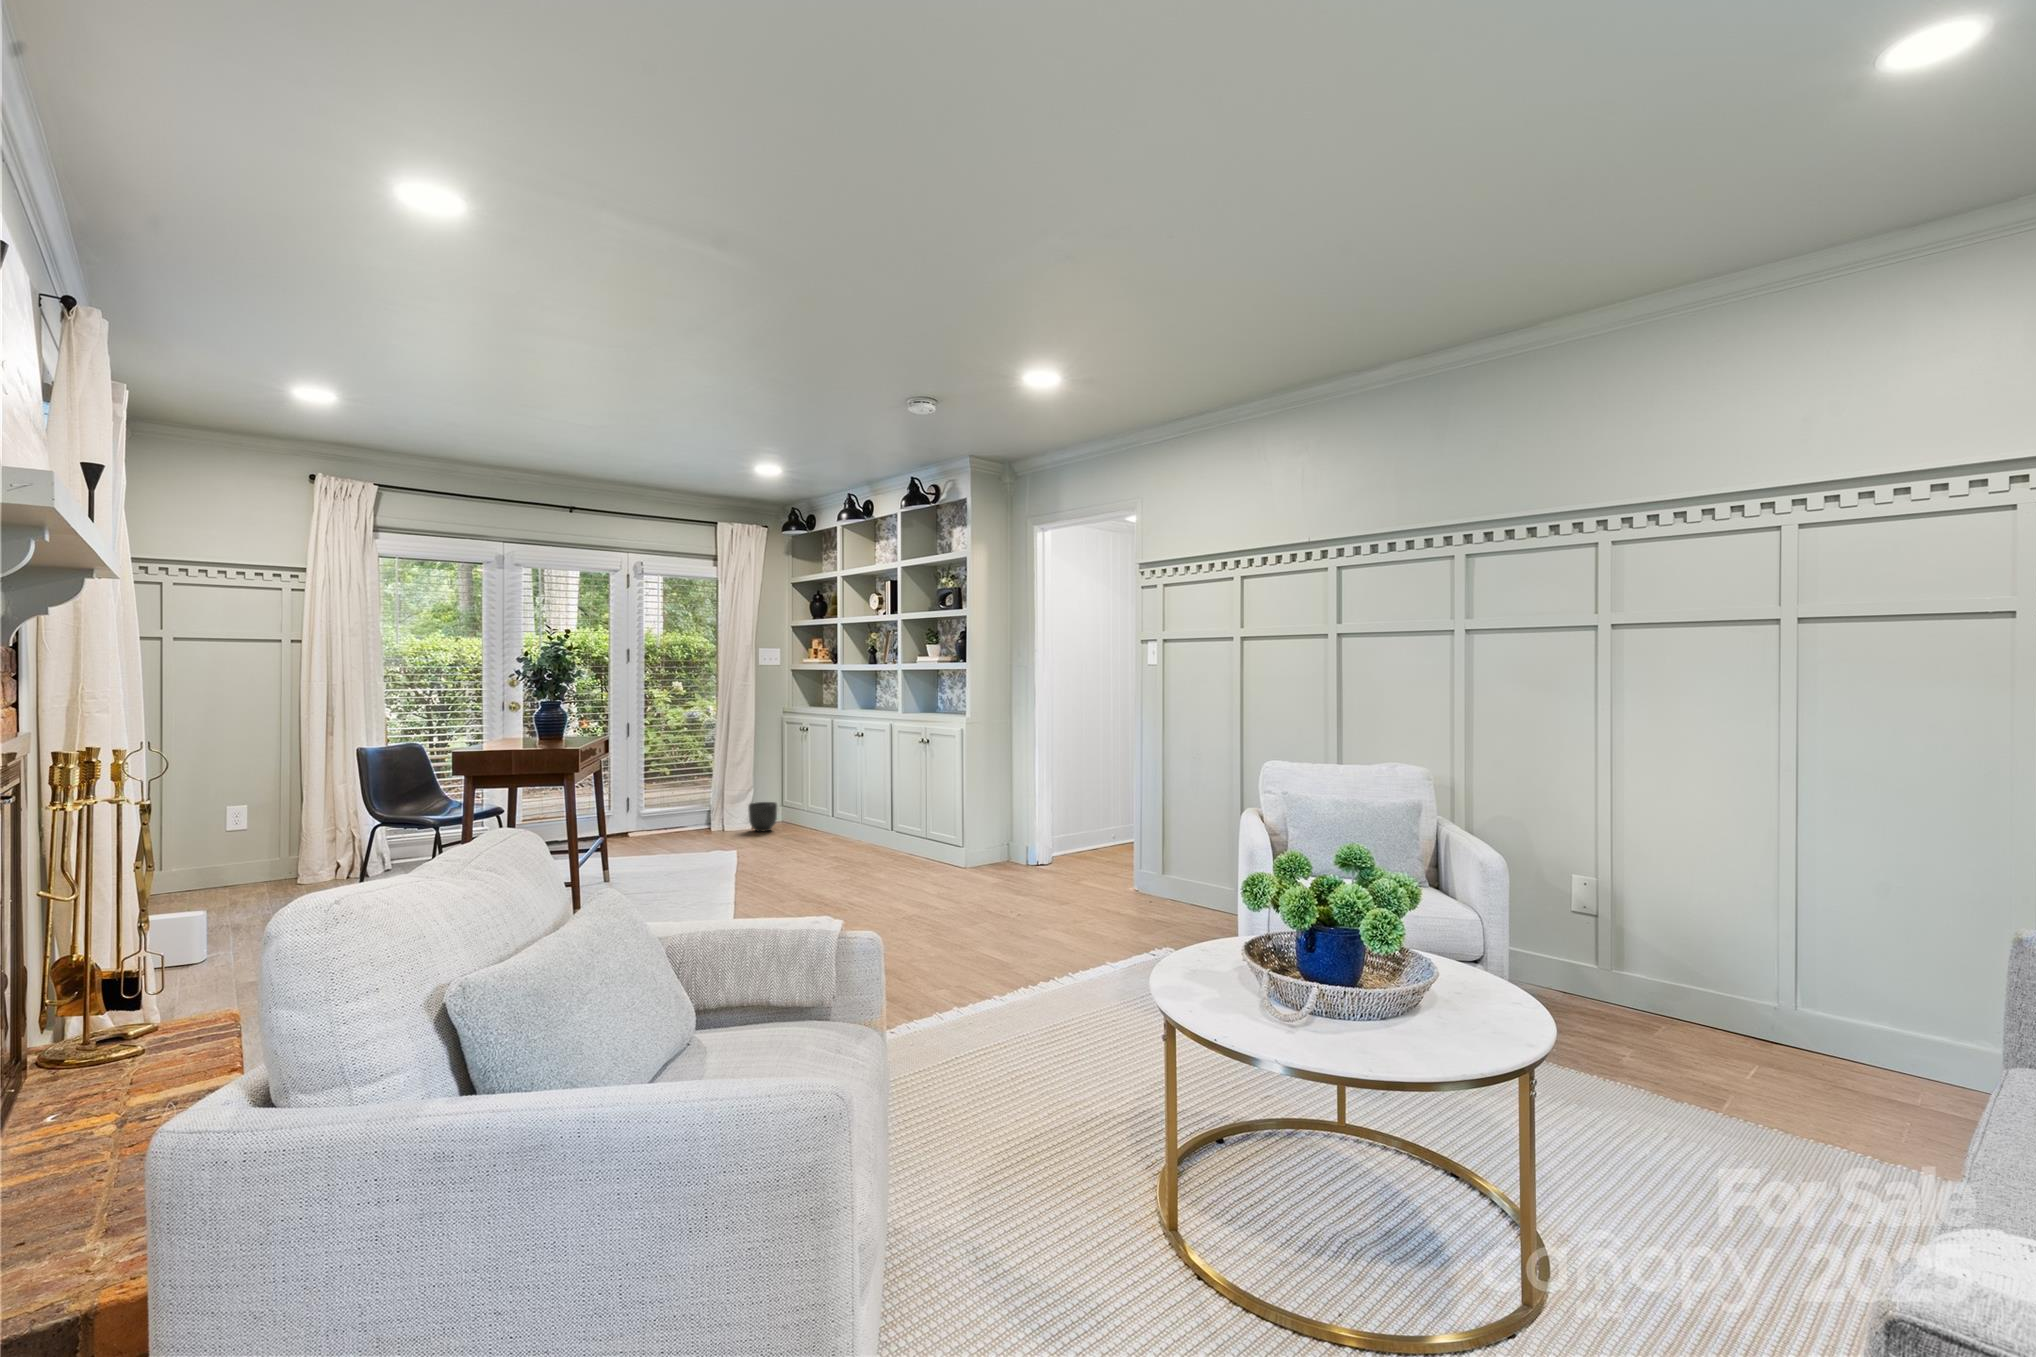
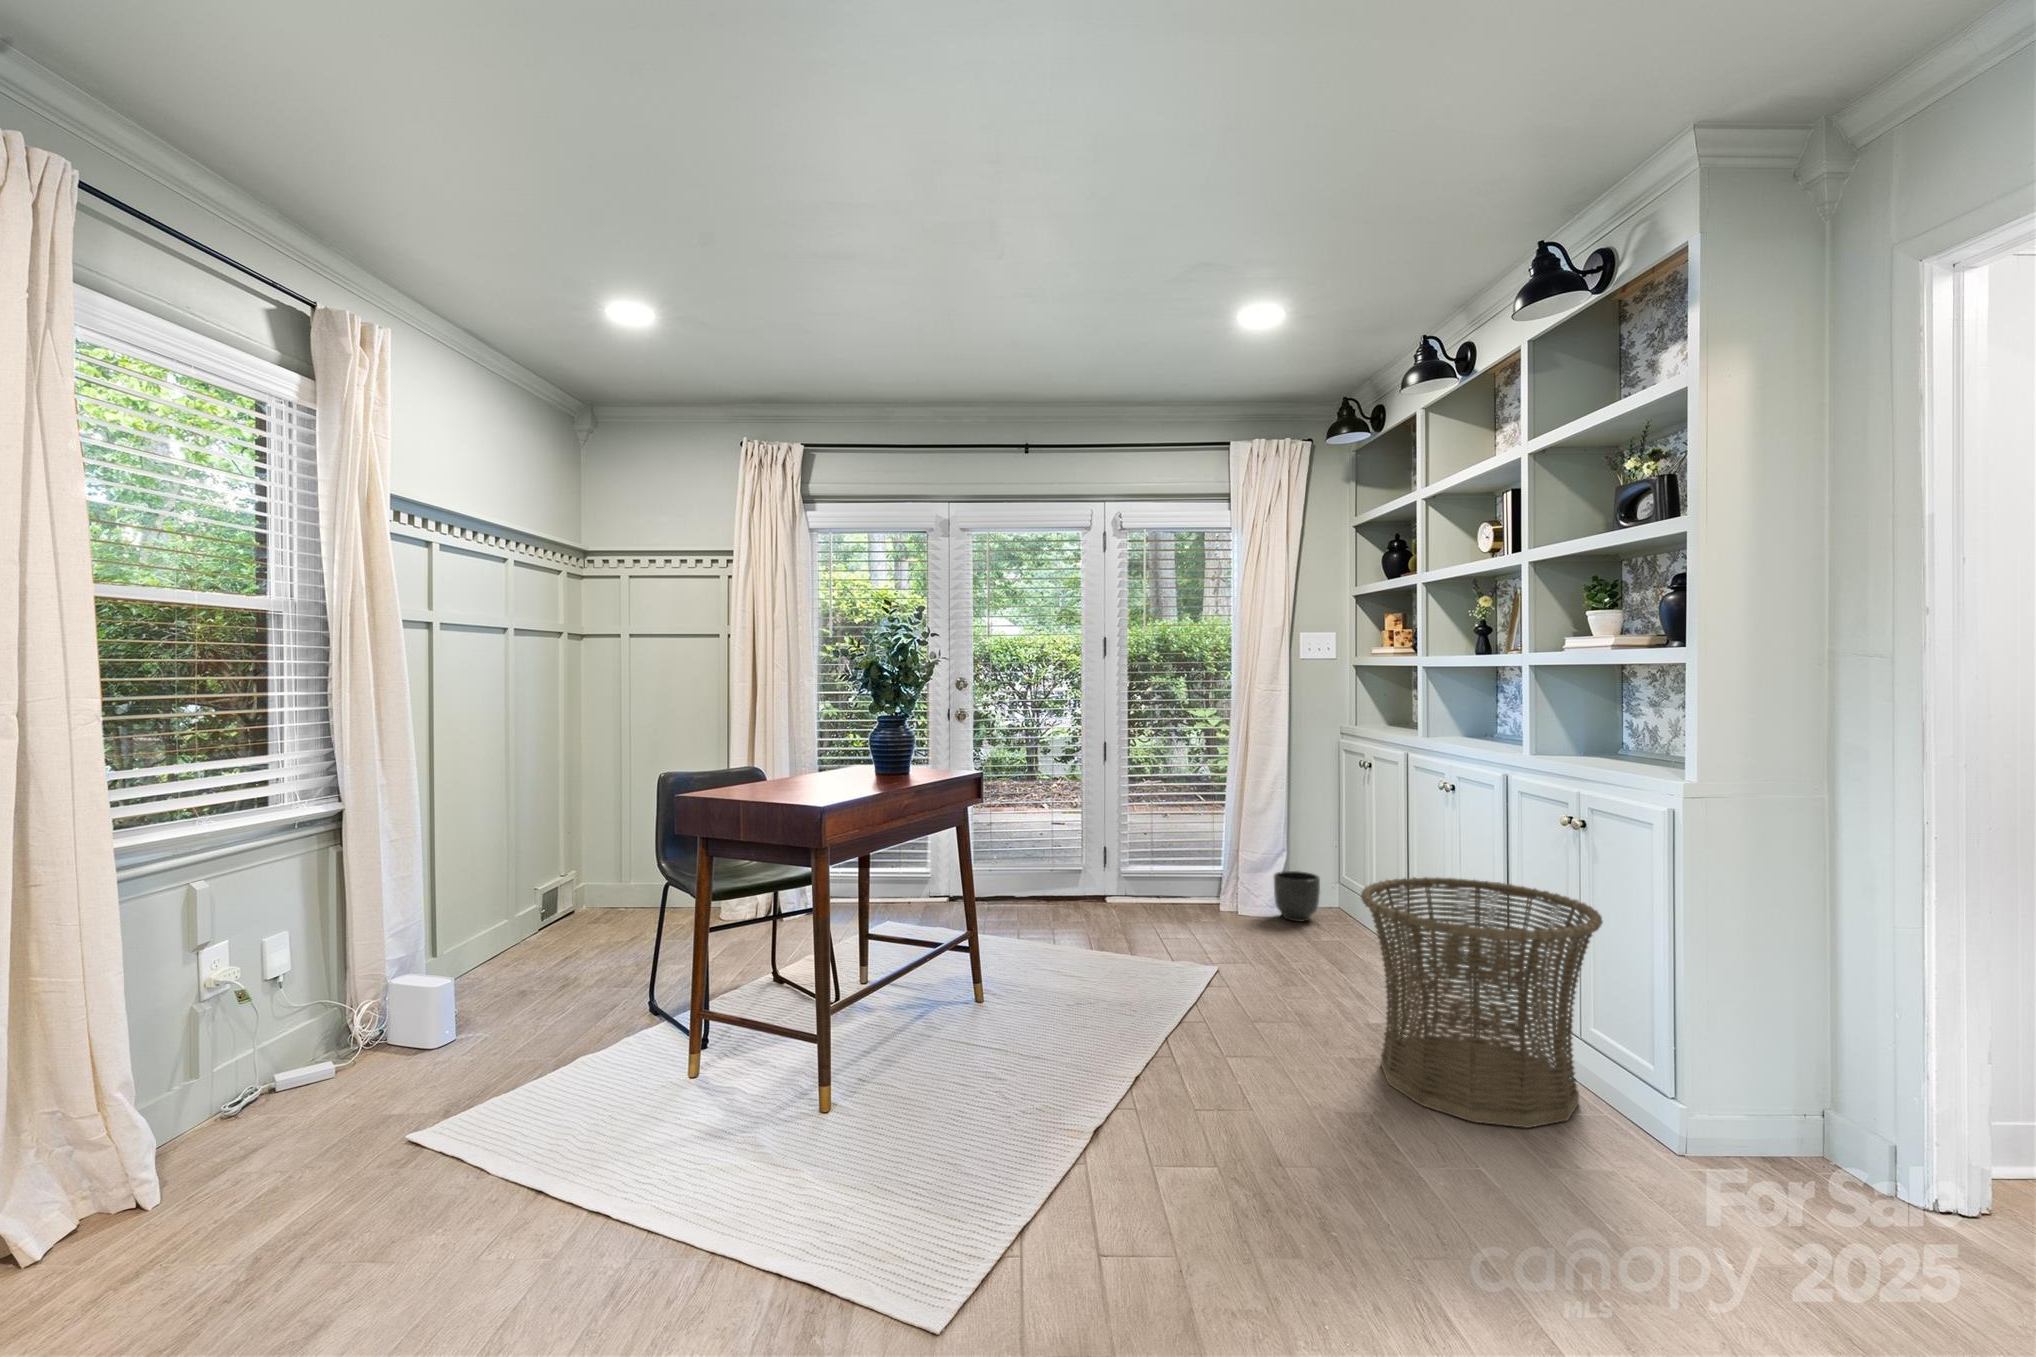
basket: none [835,774,936,873] -> present [1361,877,1603,1128]

